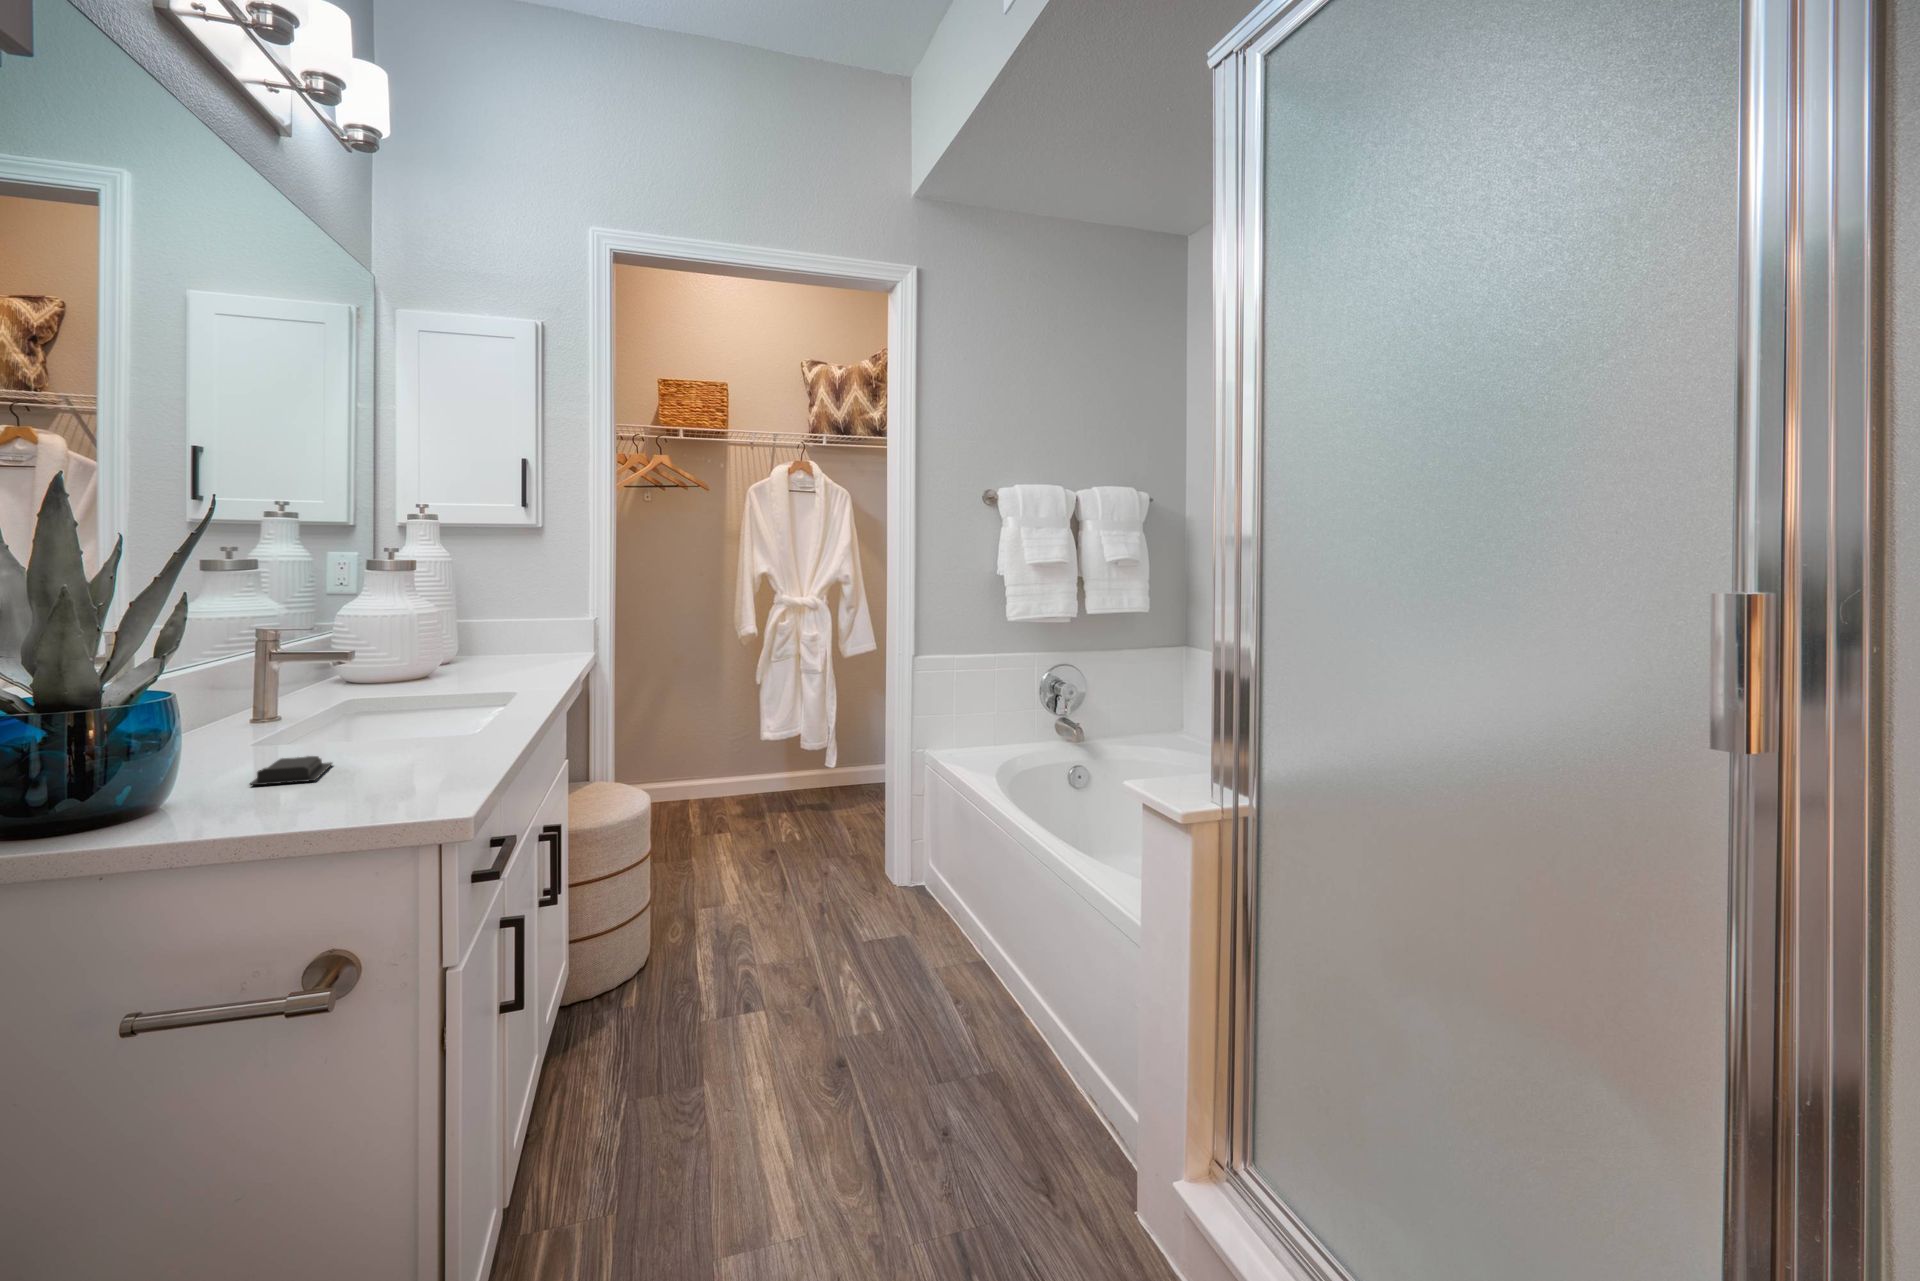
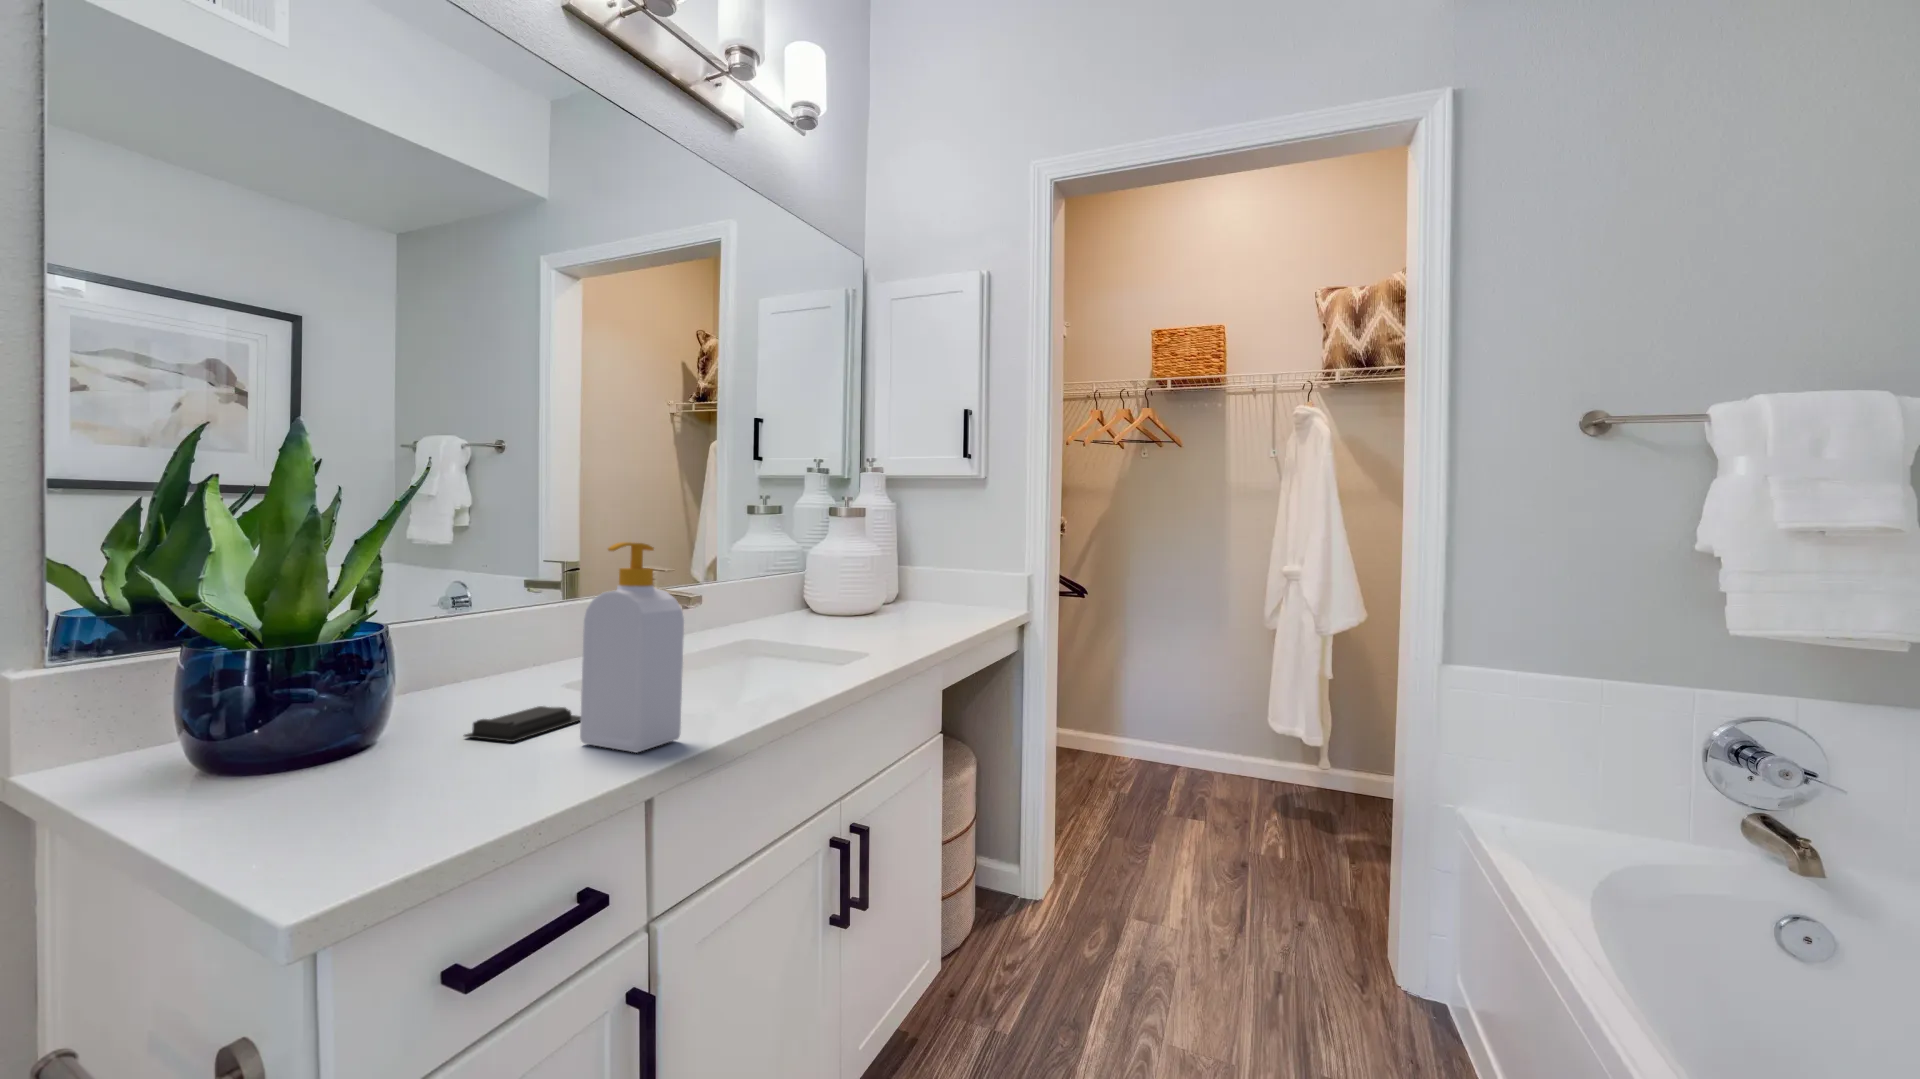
soap bottle: none [383,603,470,773] -> present [580,542,684,753]

